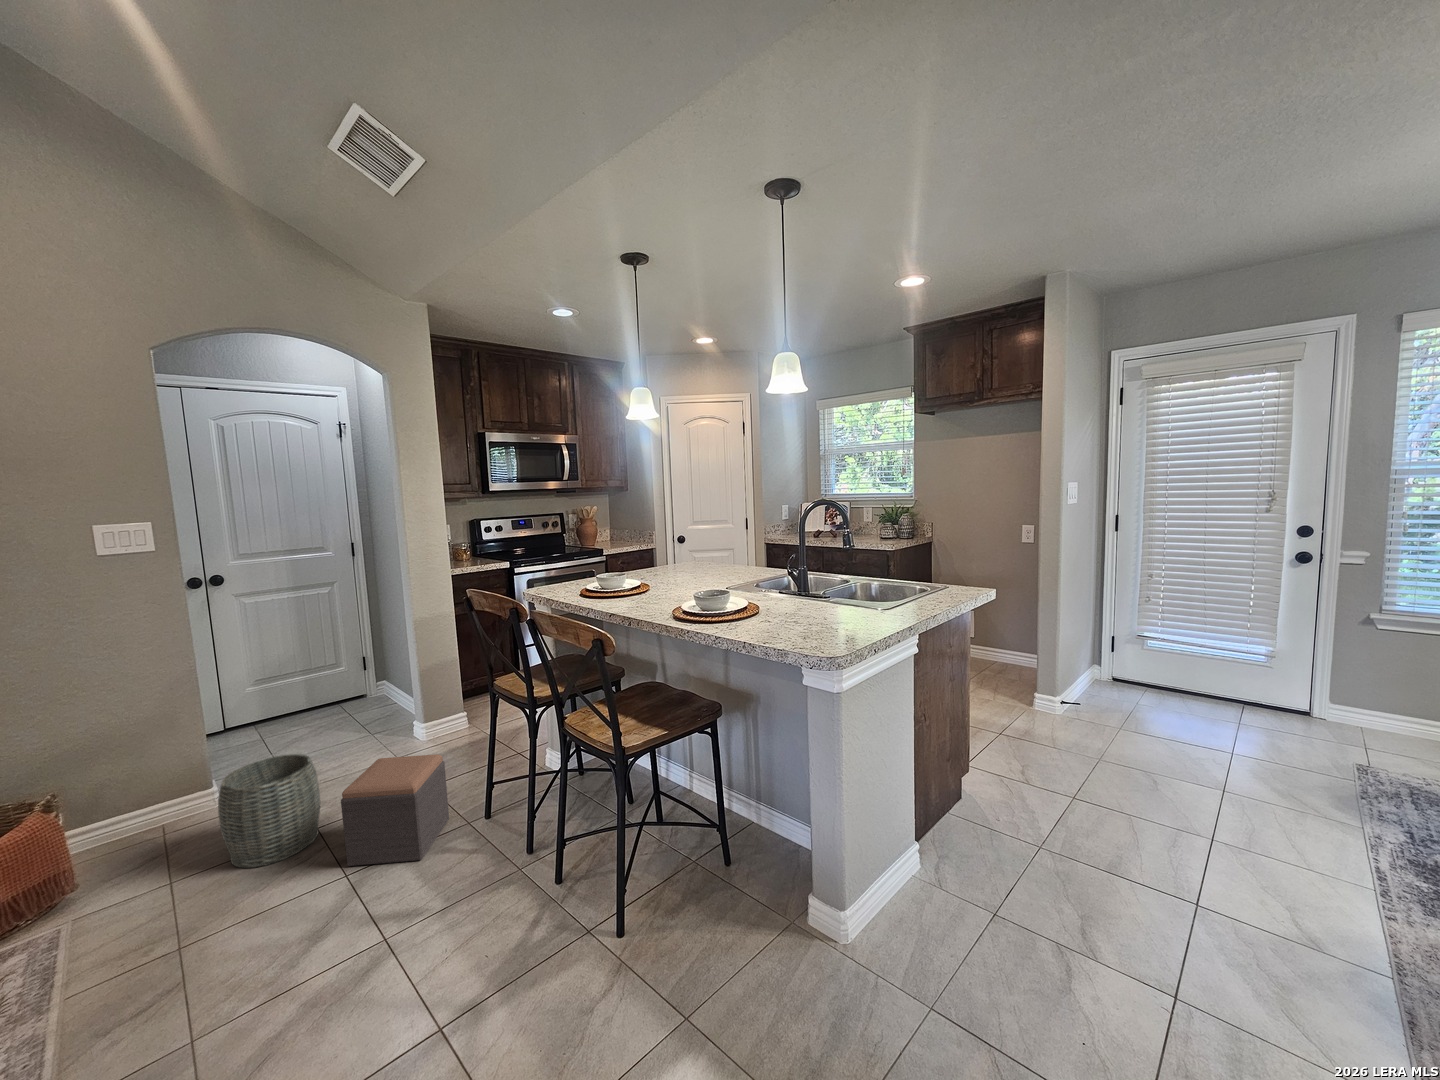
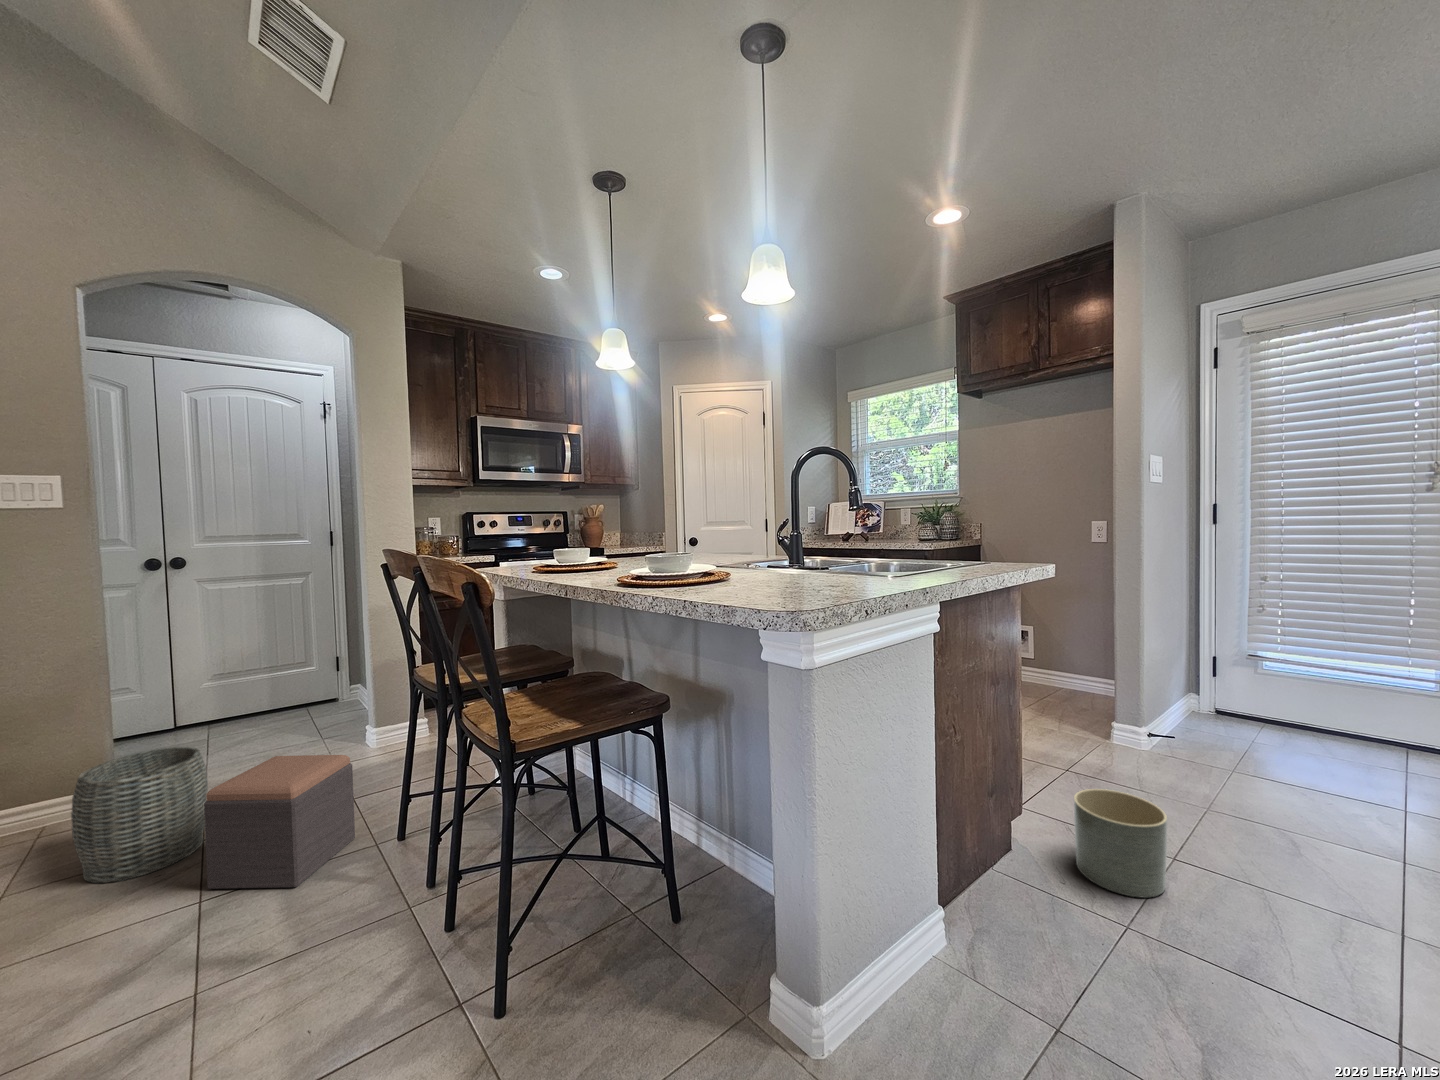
planter: none [1005,751,1067,826] -> present [1074,789,1167,898]

